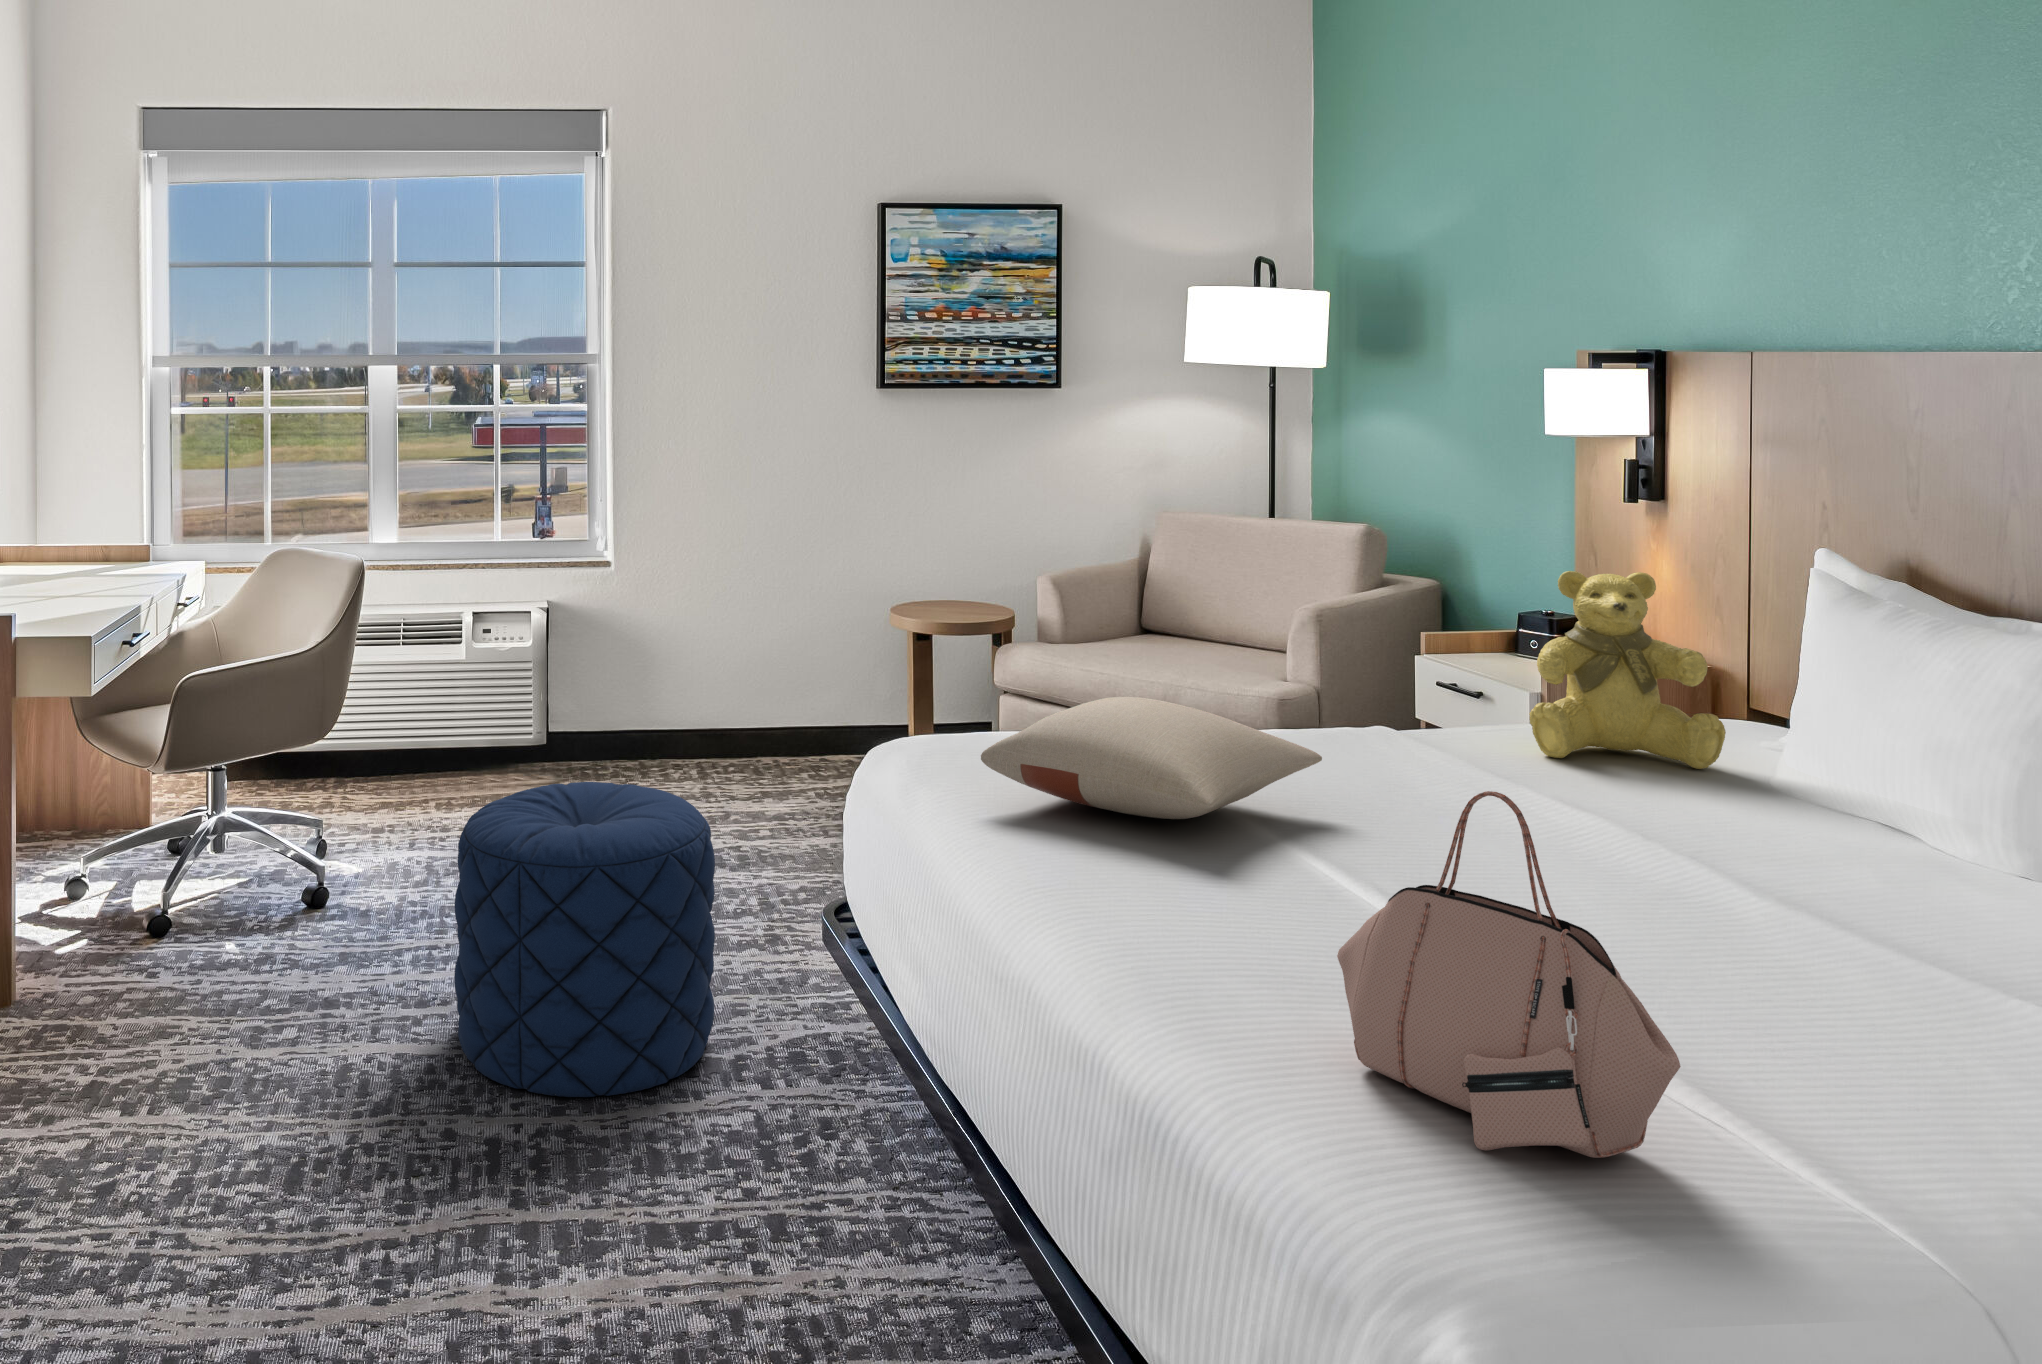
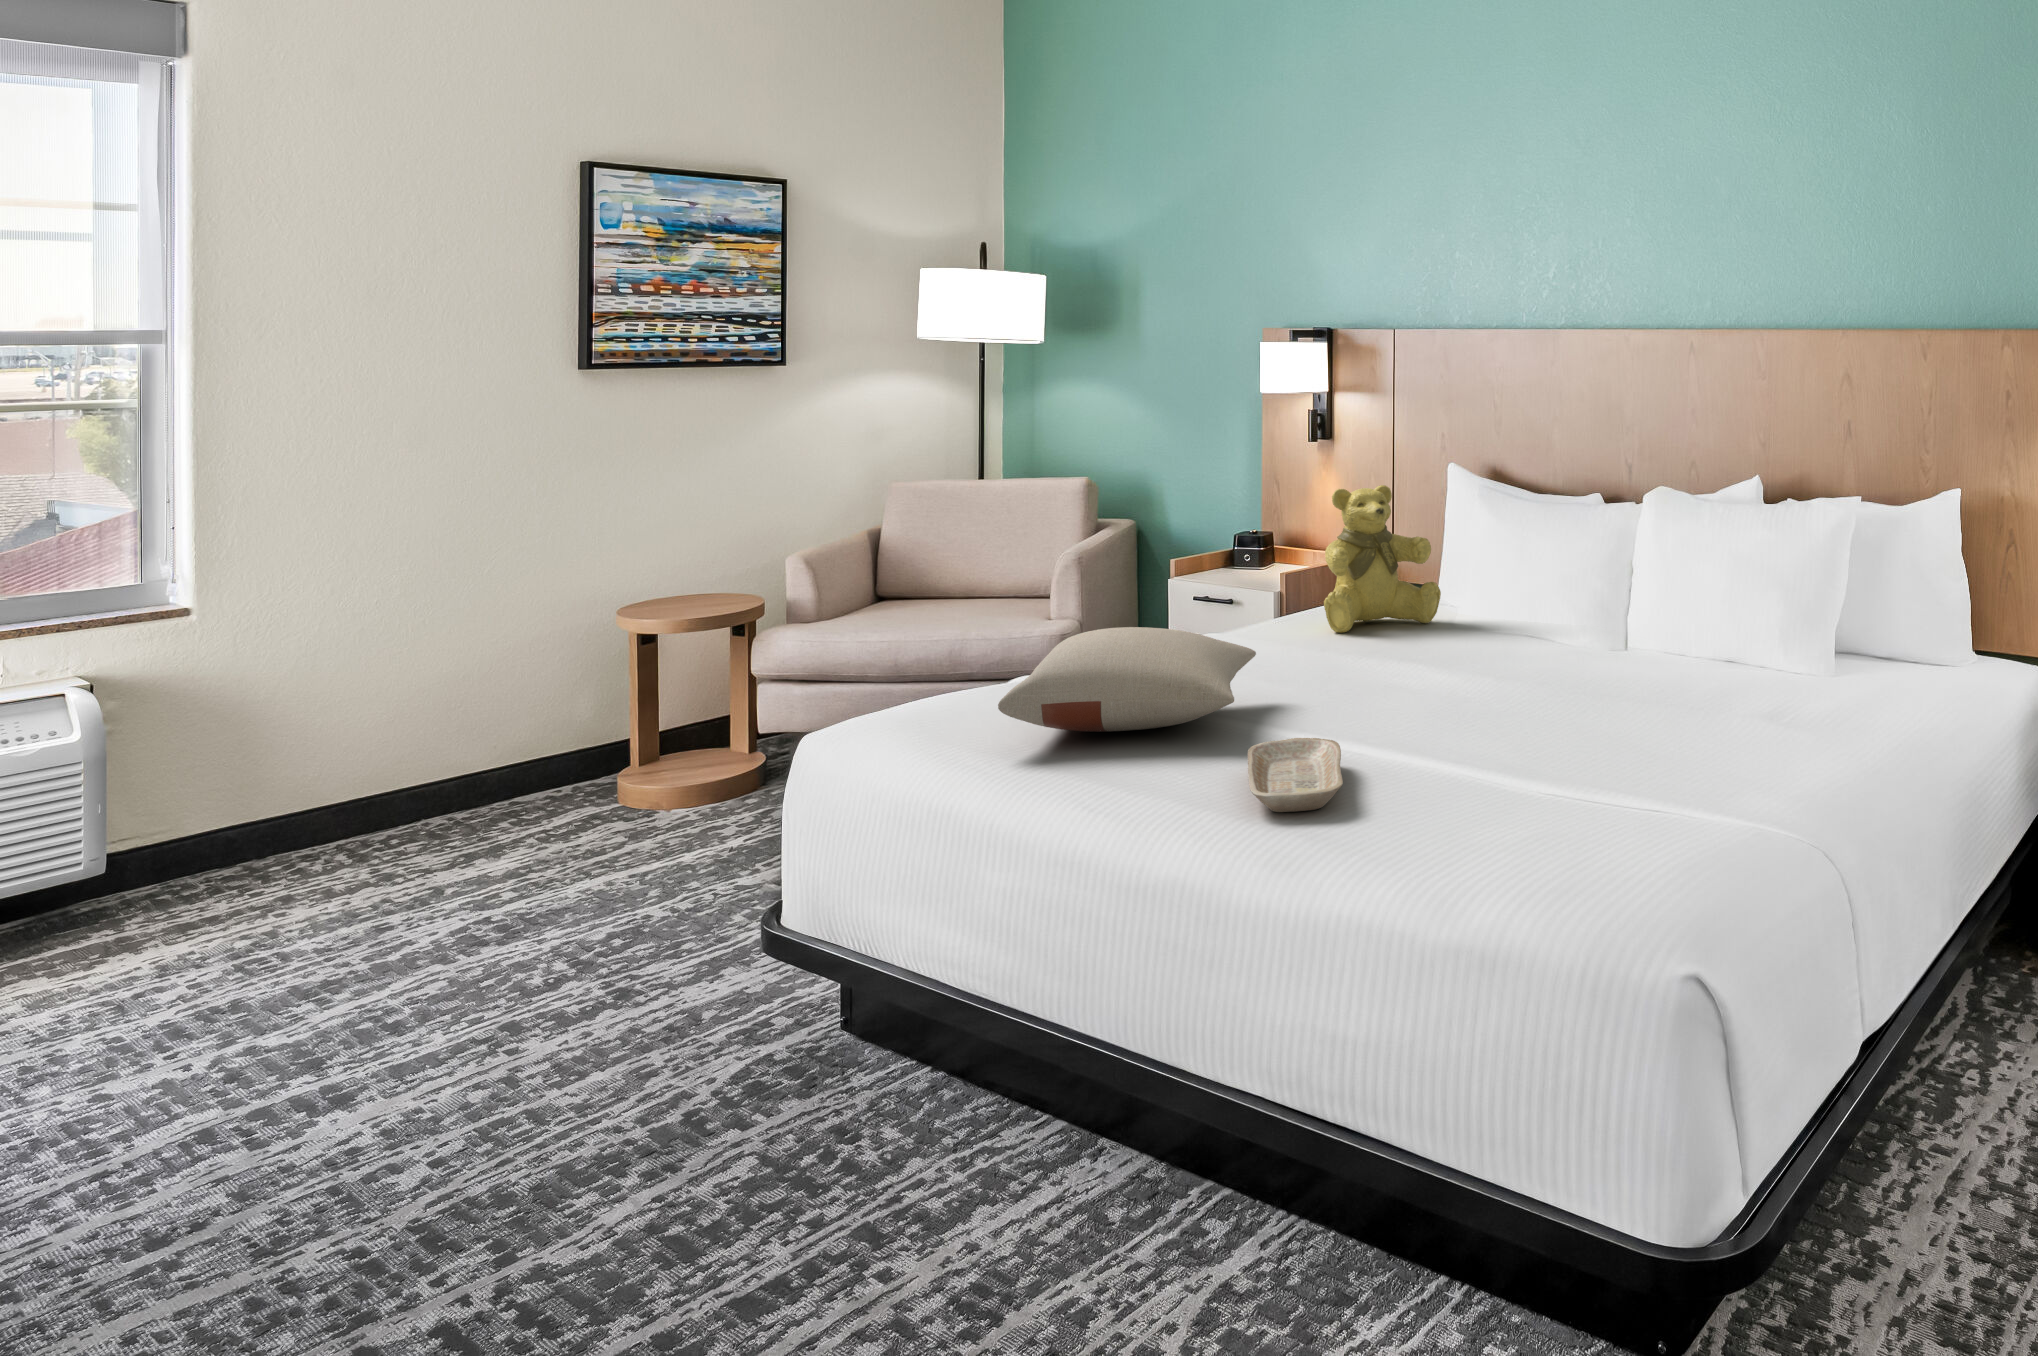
pouf: present [454,782,715,1097] -> none [257,840,651,1263]
handbag: present [1337,791,1681,1158] -> none [1480,612,1732,863]
tray: none [1119,861,1294,952] -> present [1248,738,1343,812]

